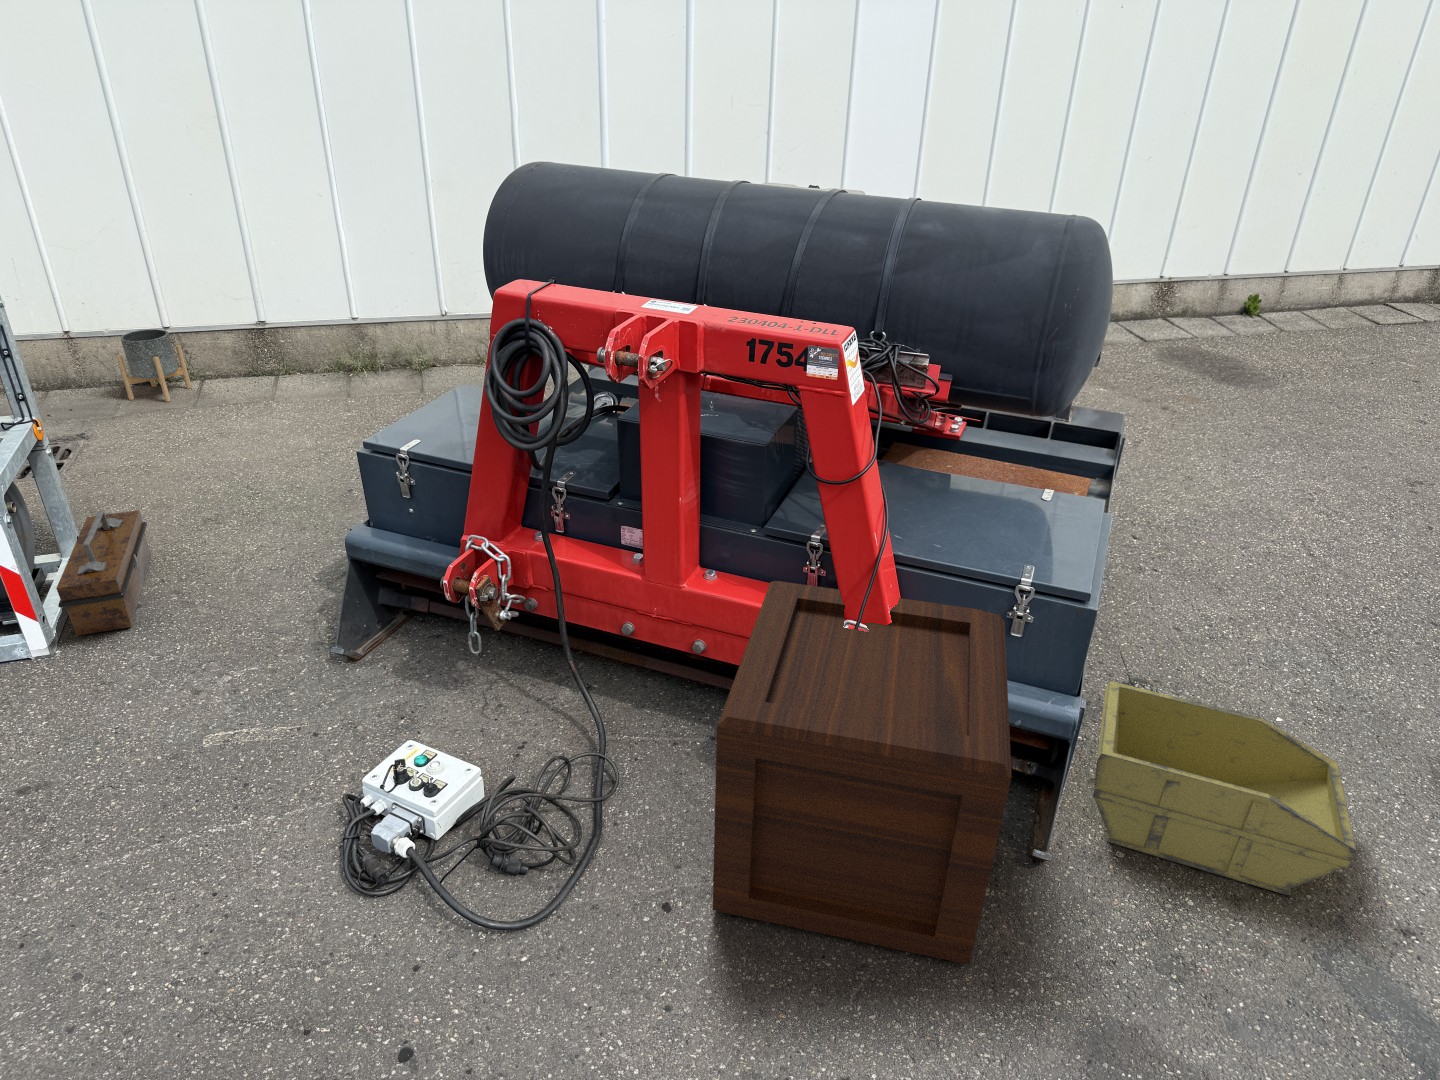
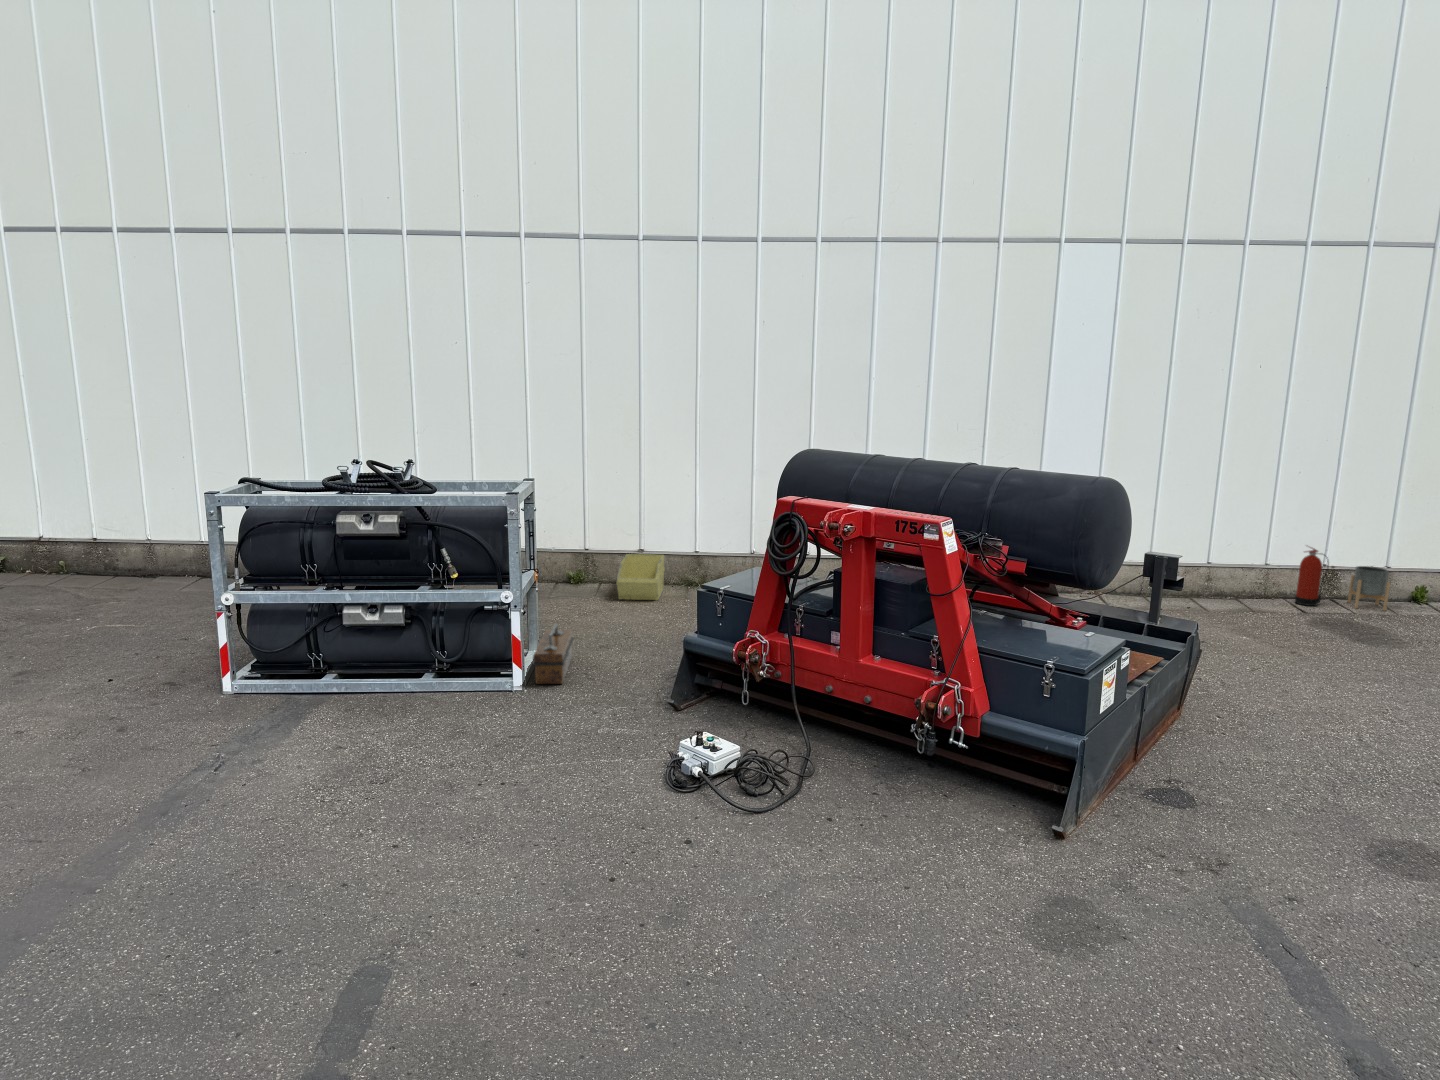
fire extinguisher: none [1126,254,1168,329] -> present [1295,547,1329,606]
planter: present [116,329,192,402] -> present [1348,566,1390,611]
wooden crate: present [713,581,1011,965] -> none [854,659,1040,864]
storage bin: present [1093,681,1356,895] -> present [616,554,665,600]

